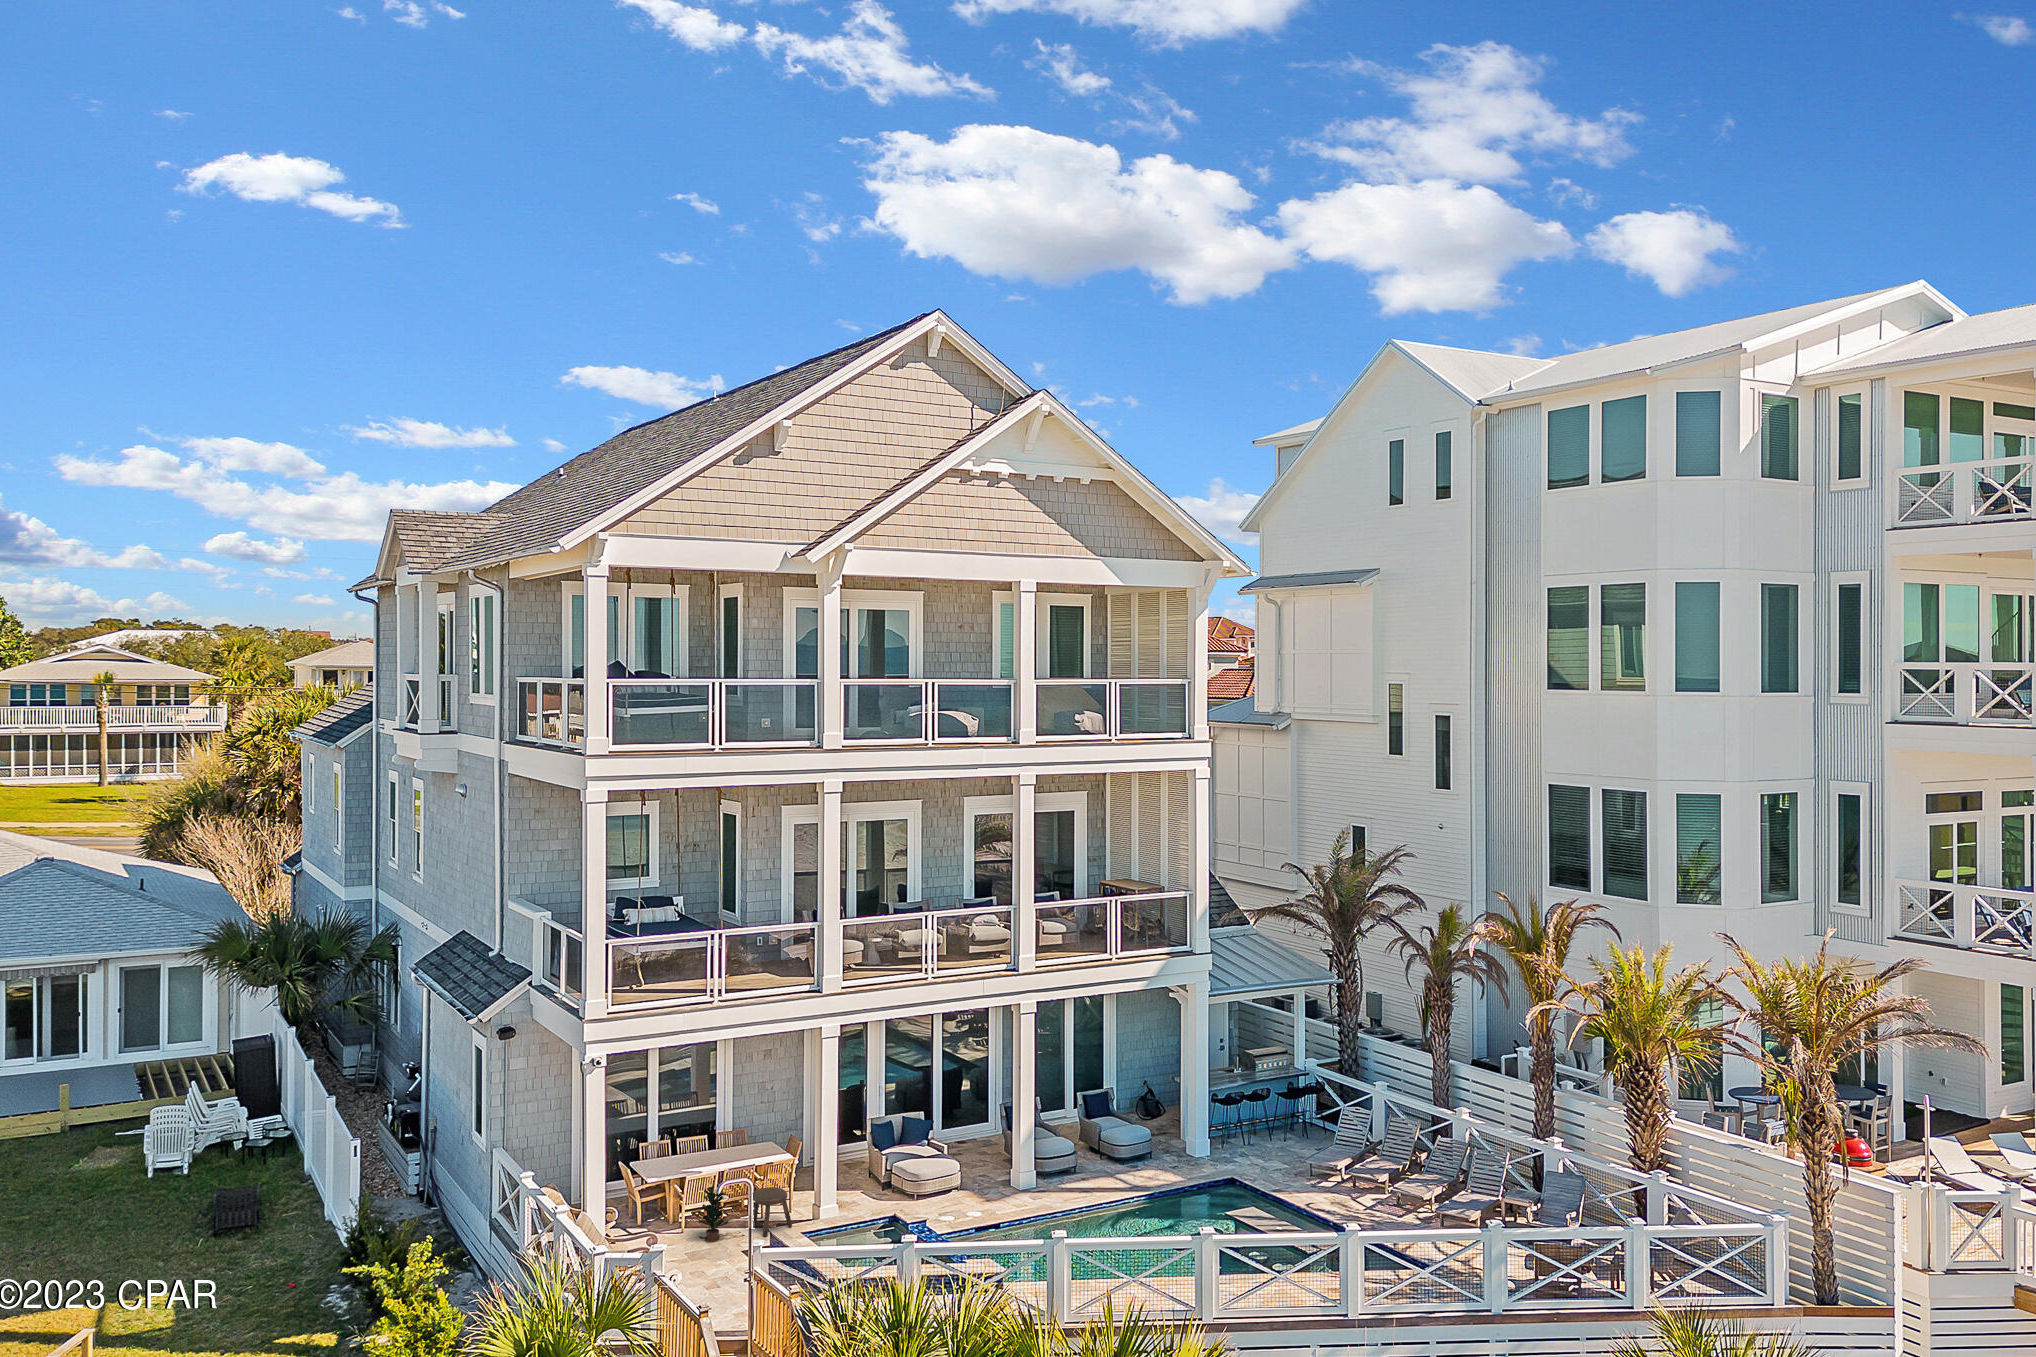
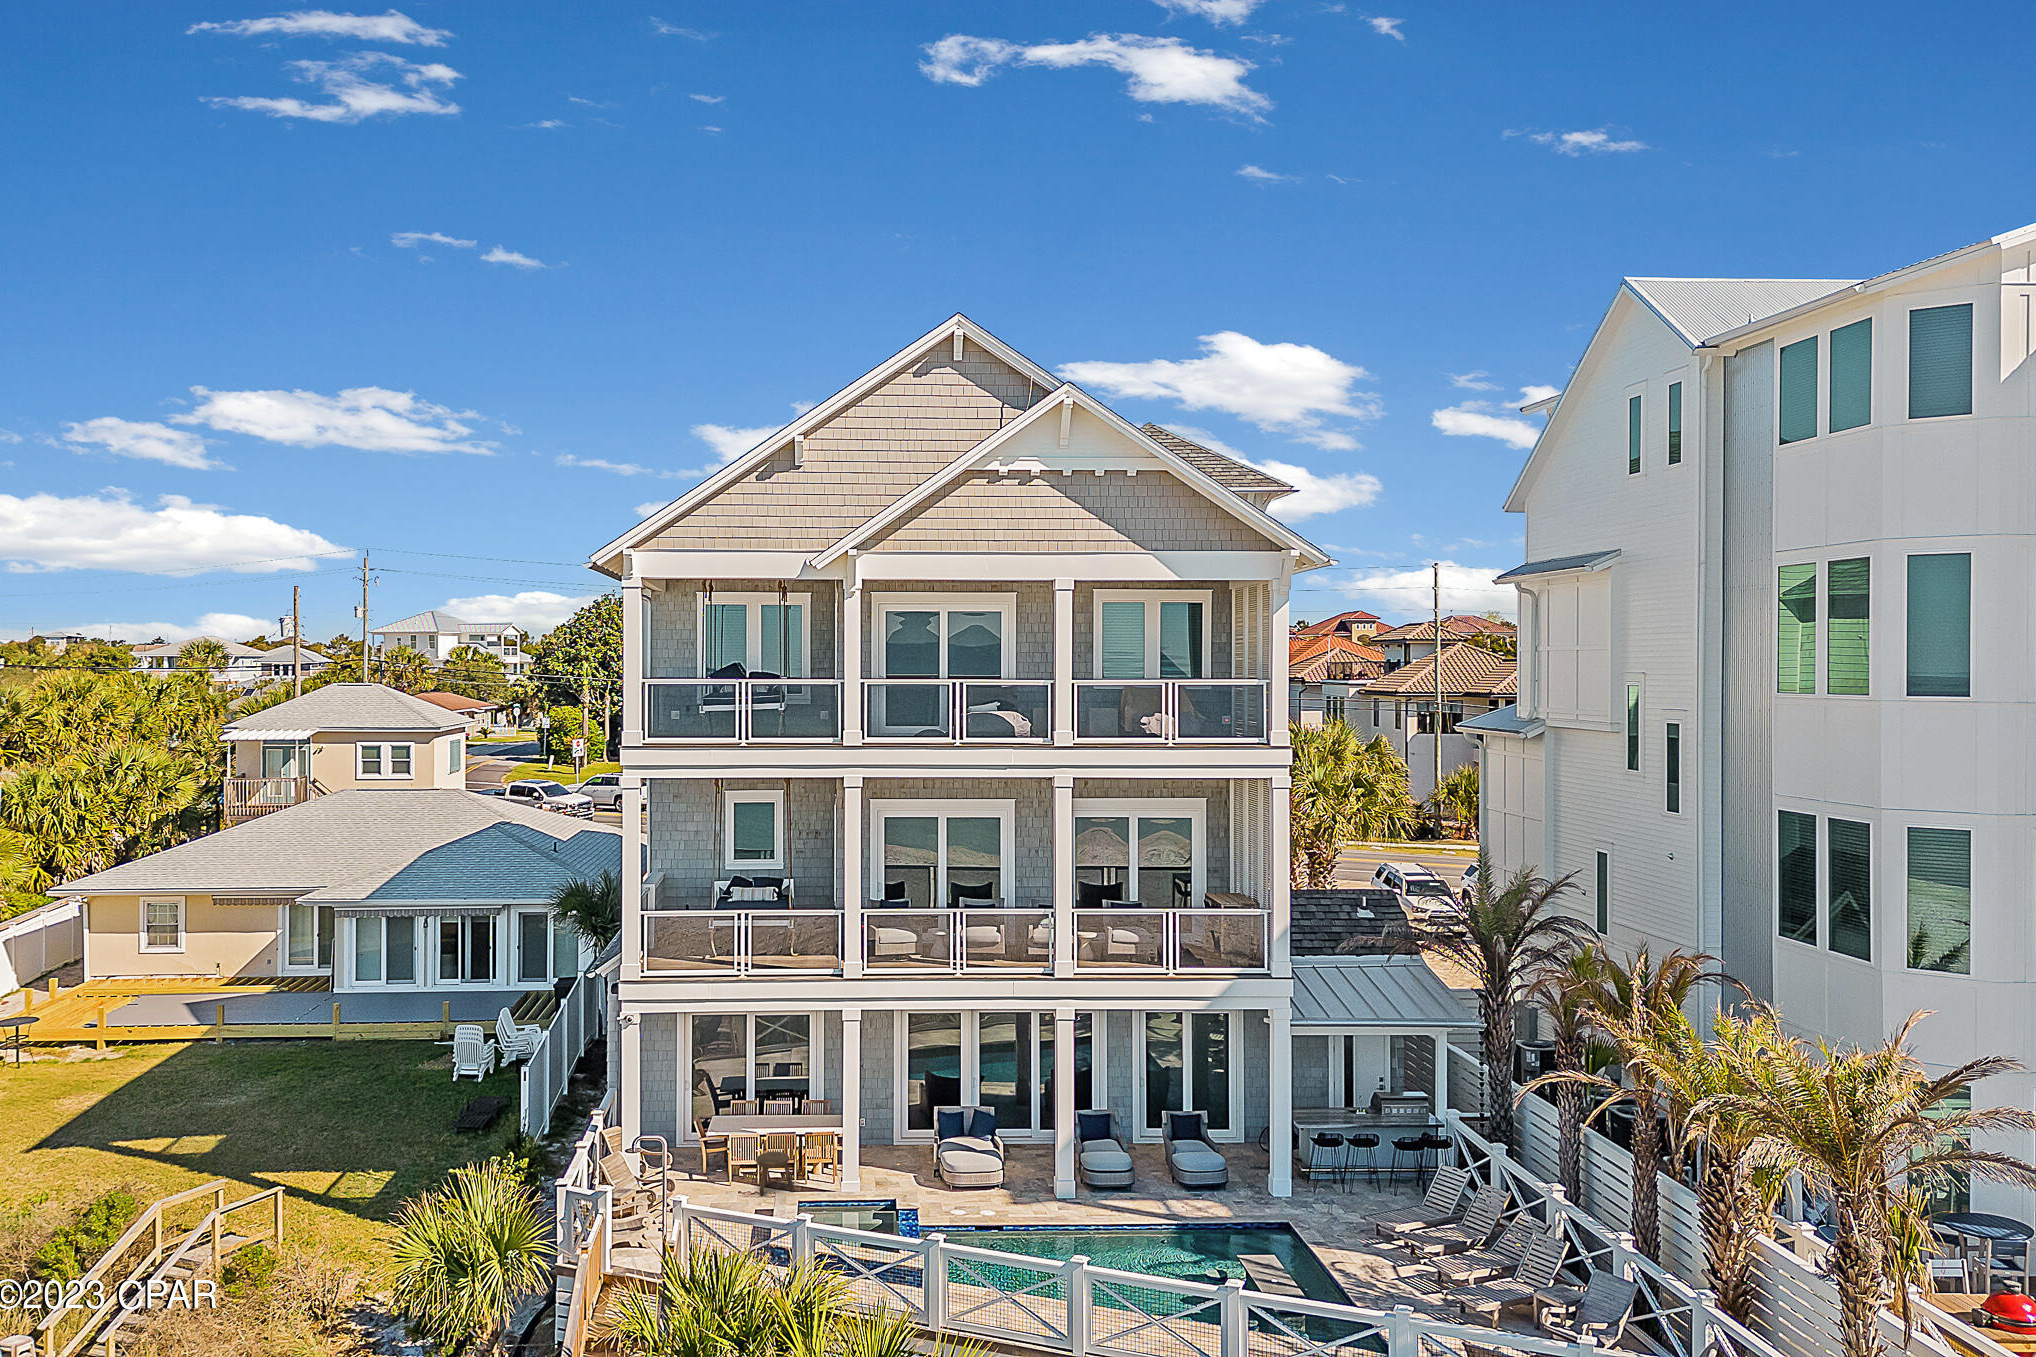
potted plant: present [696,1187,728,1242] -> none [704,1142,733,1193]

